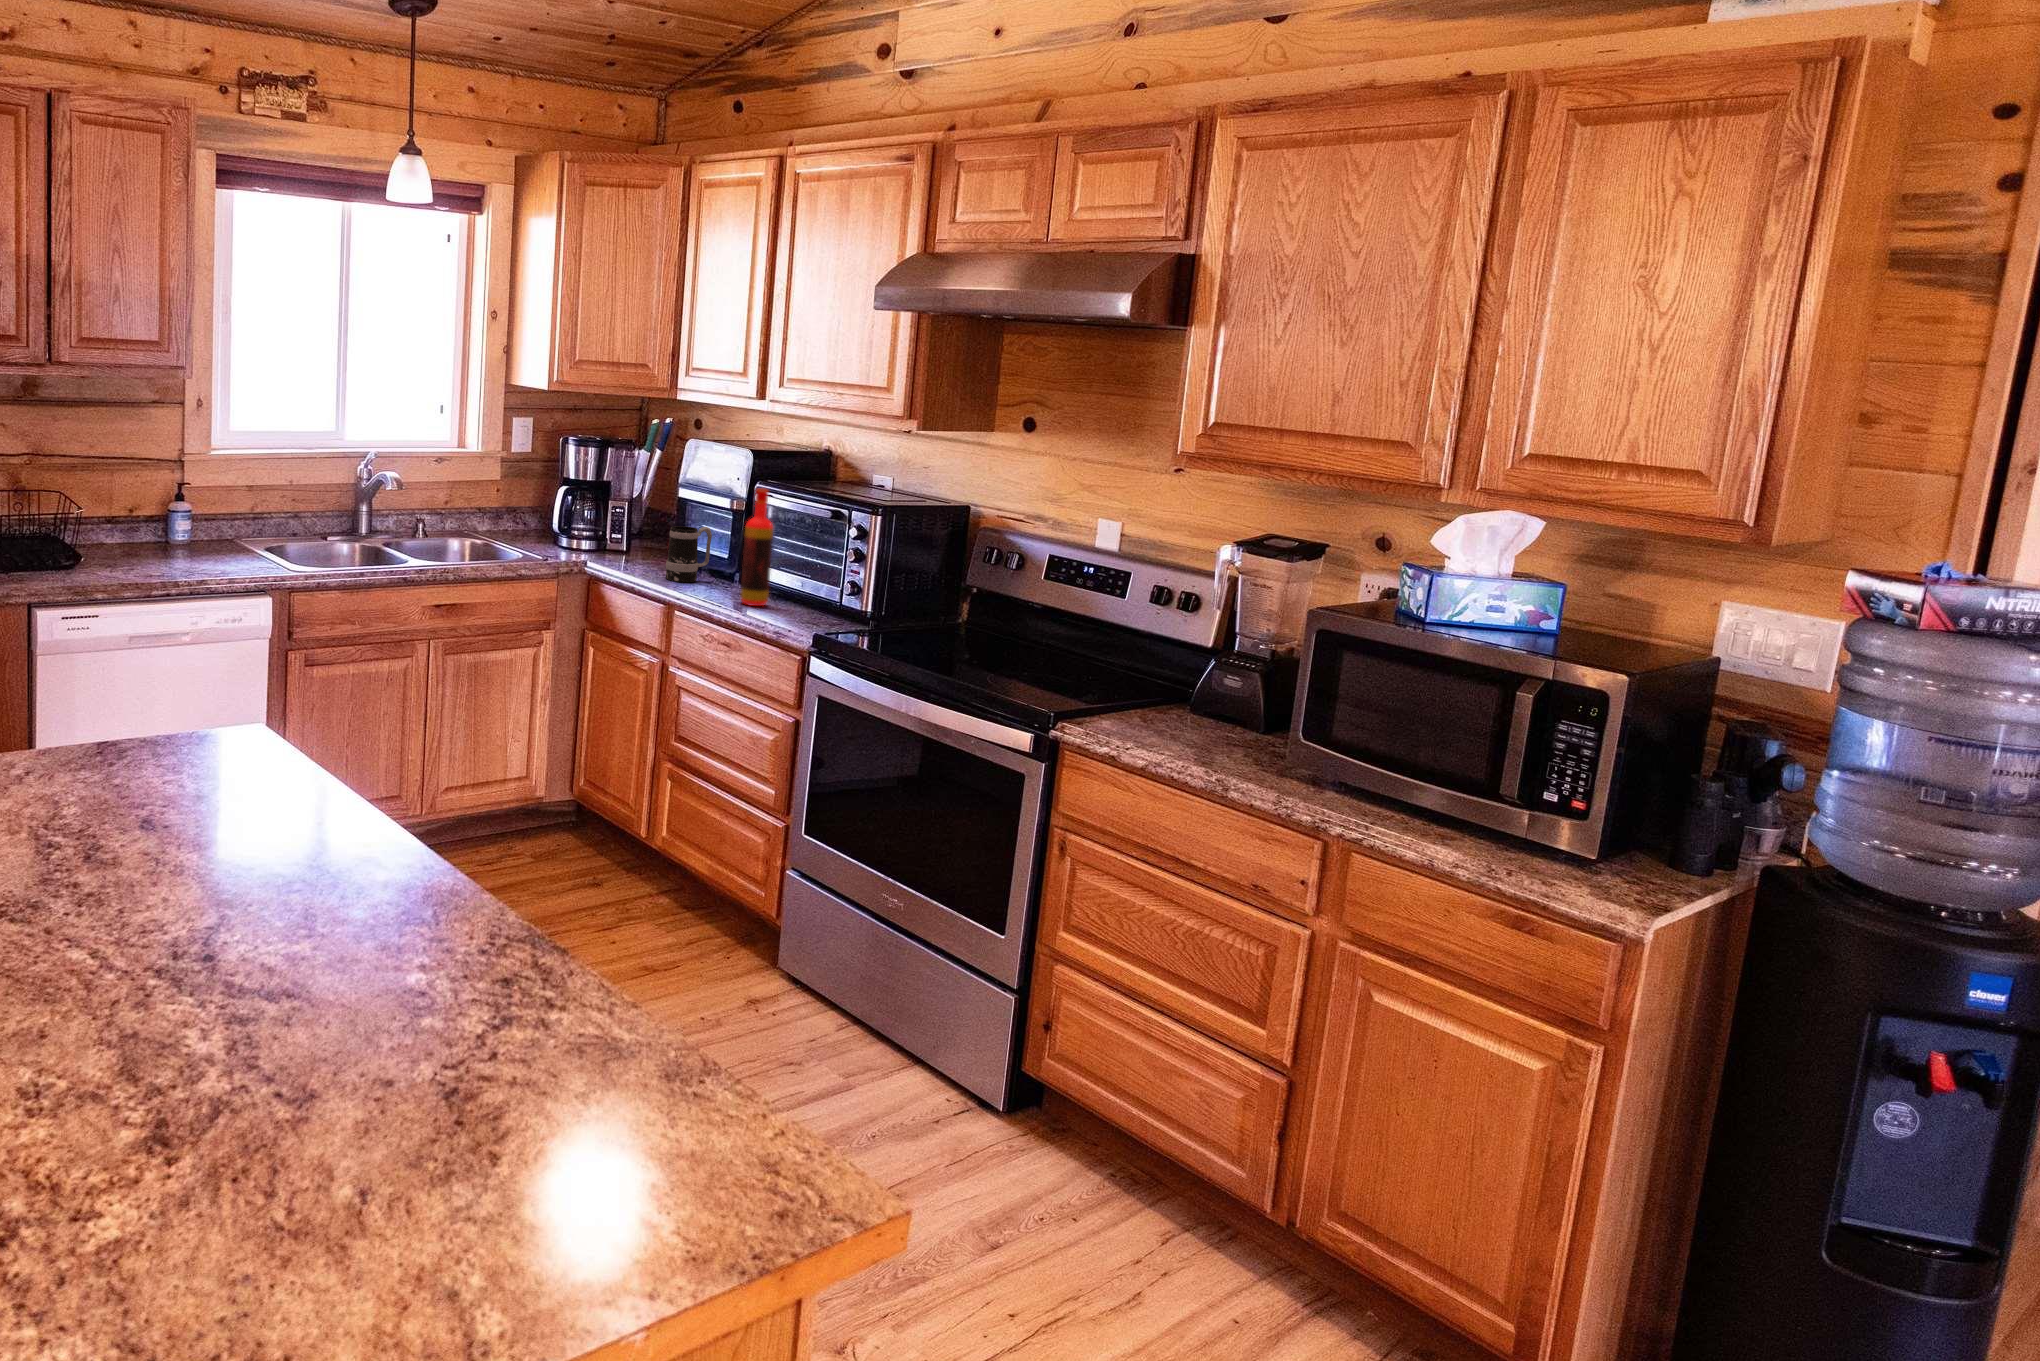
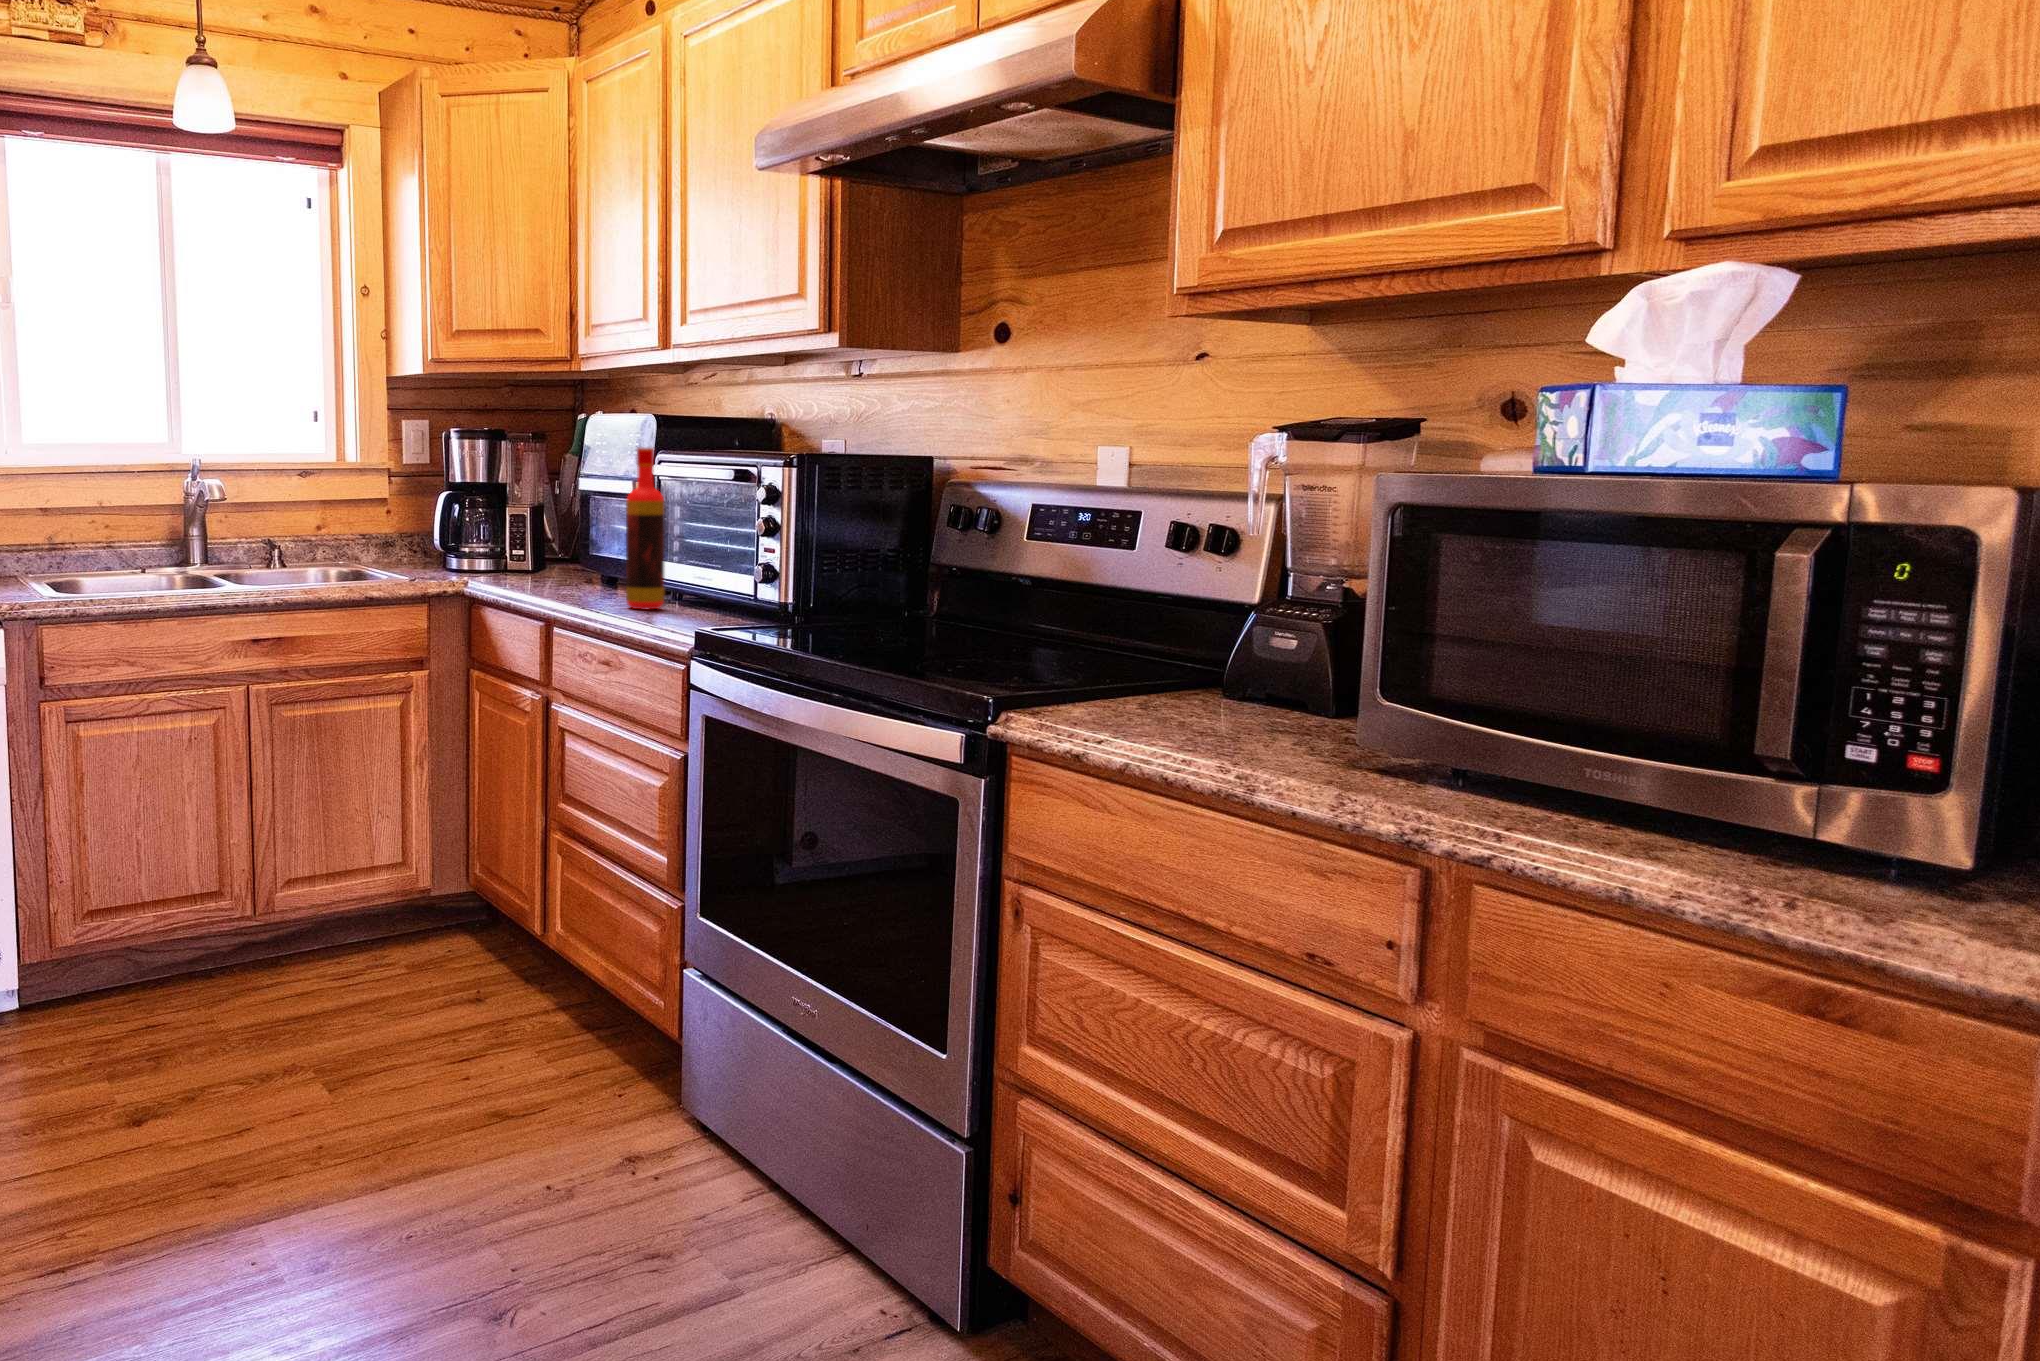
mug: present [666,526,712,582] -> none [550,518,609,593]

